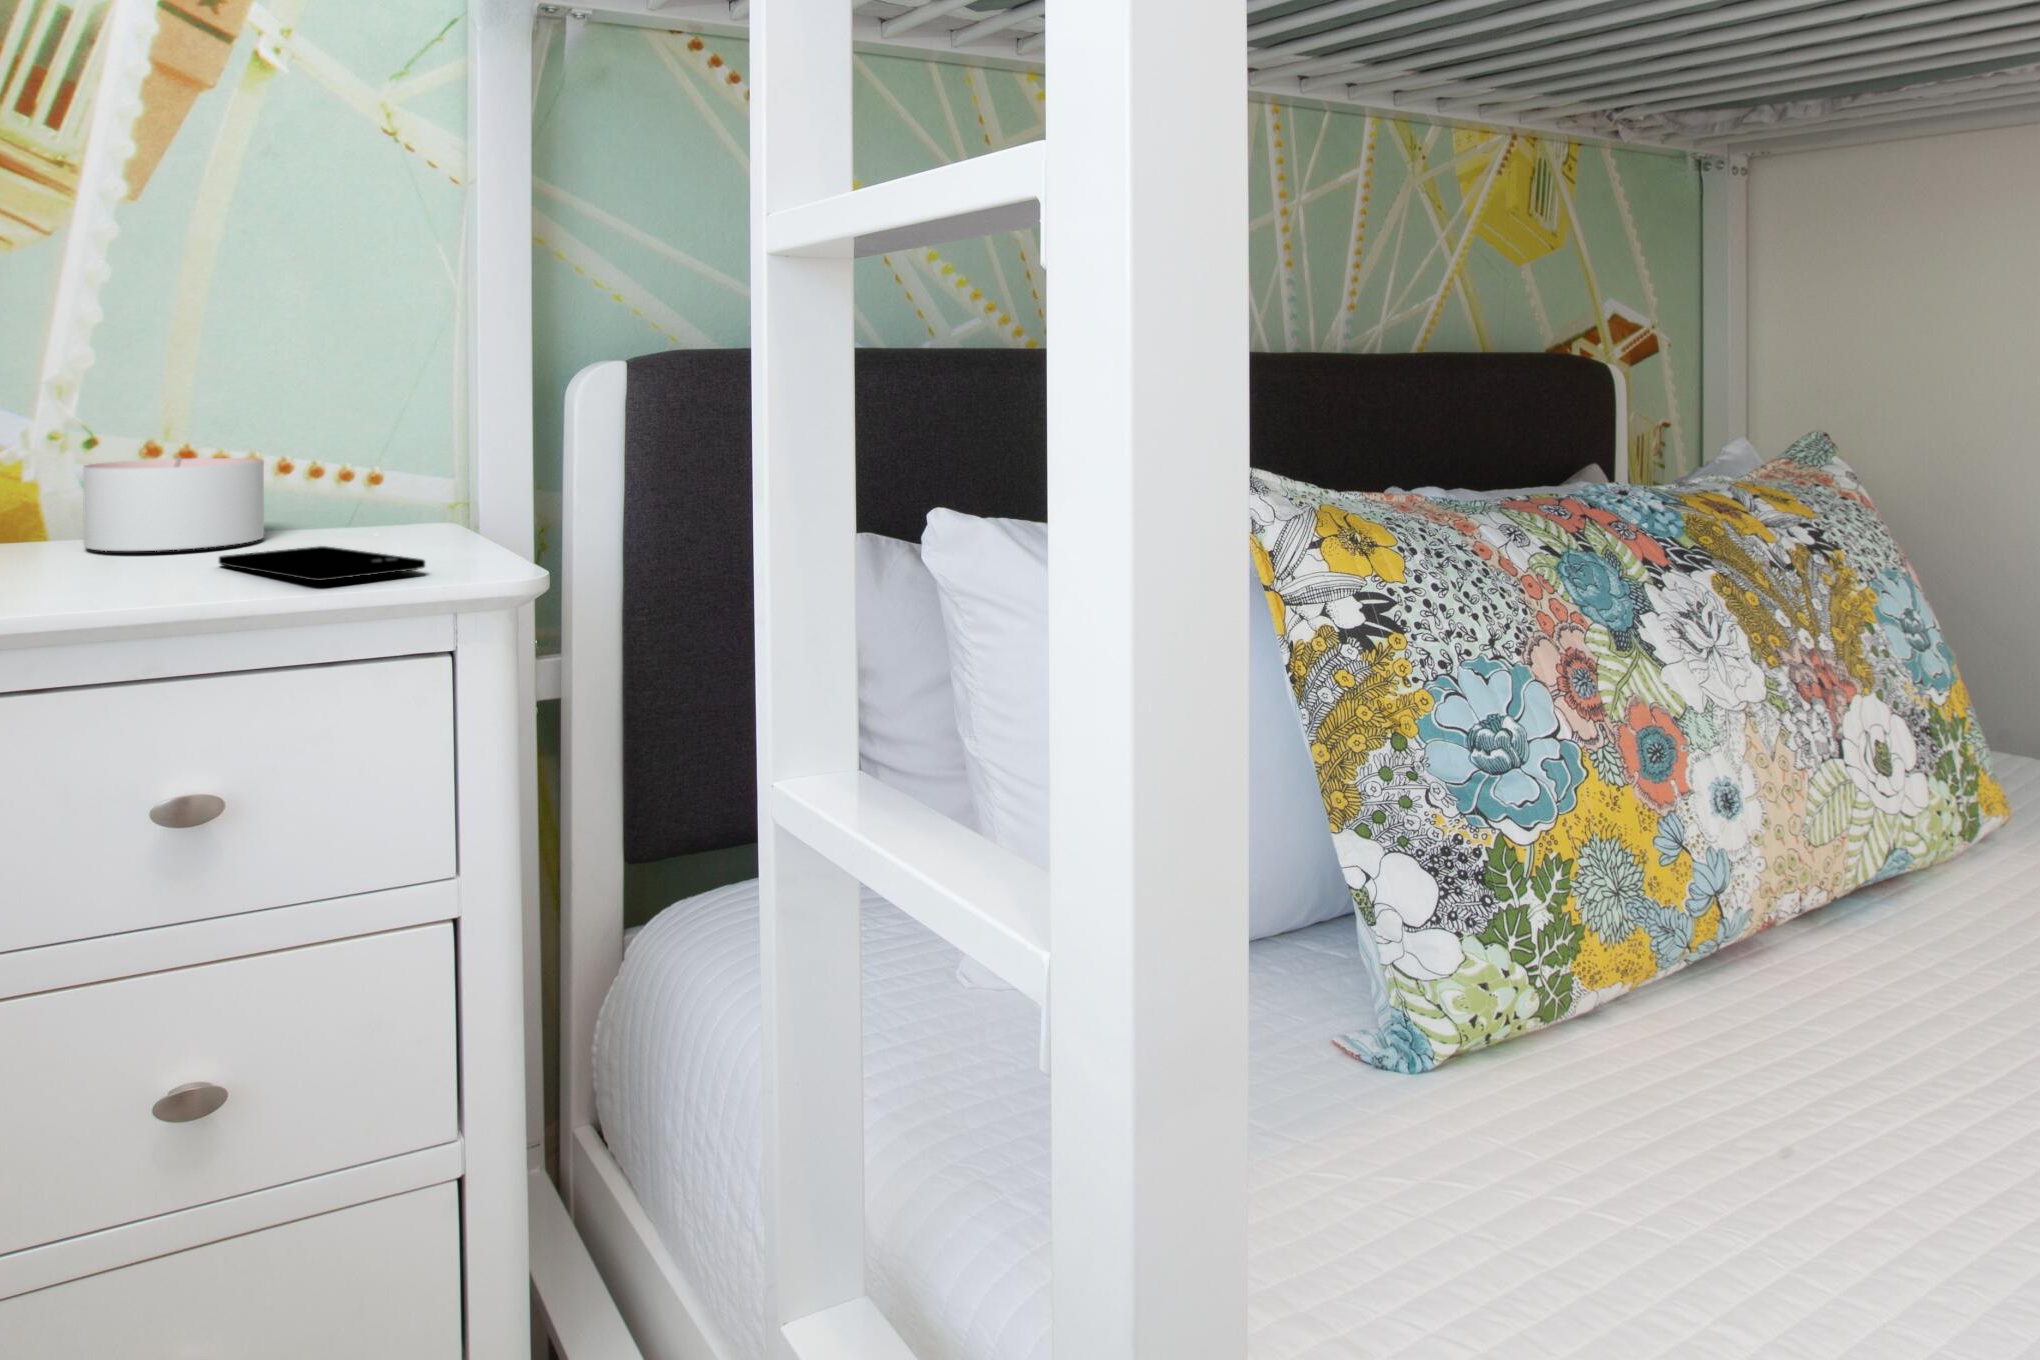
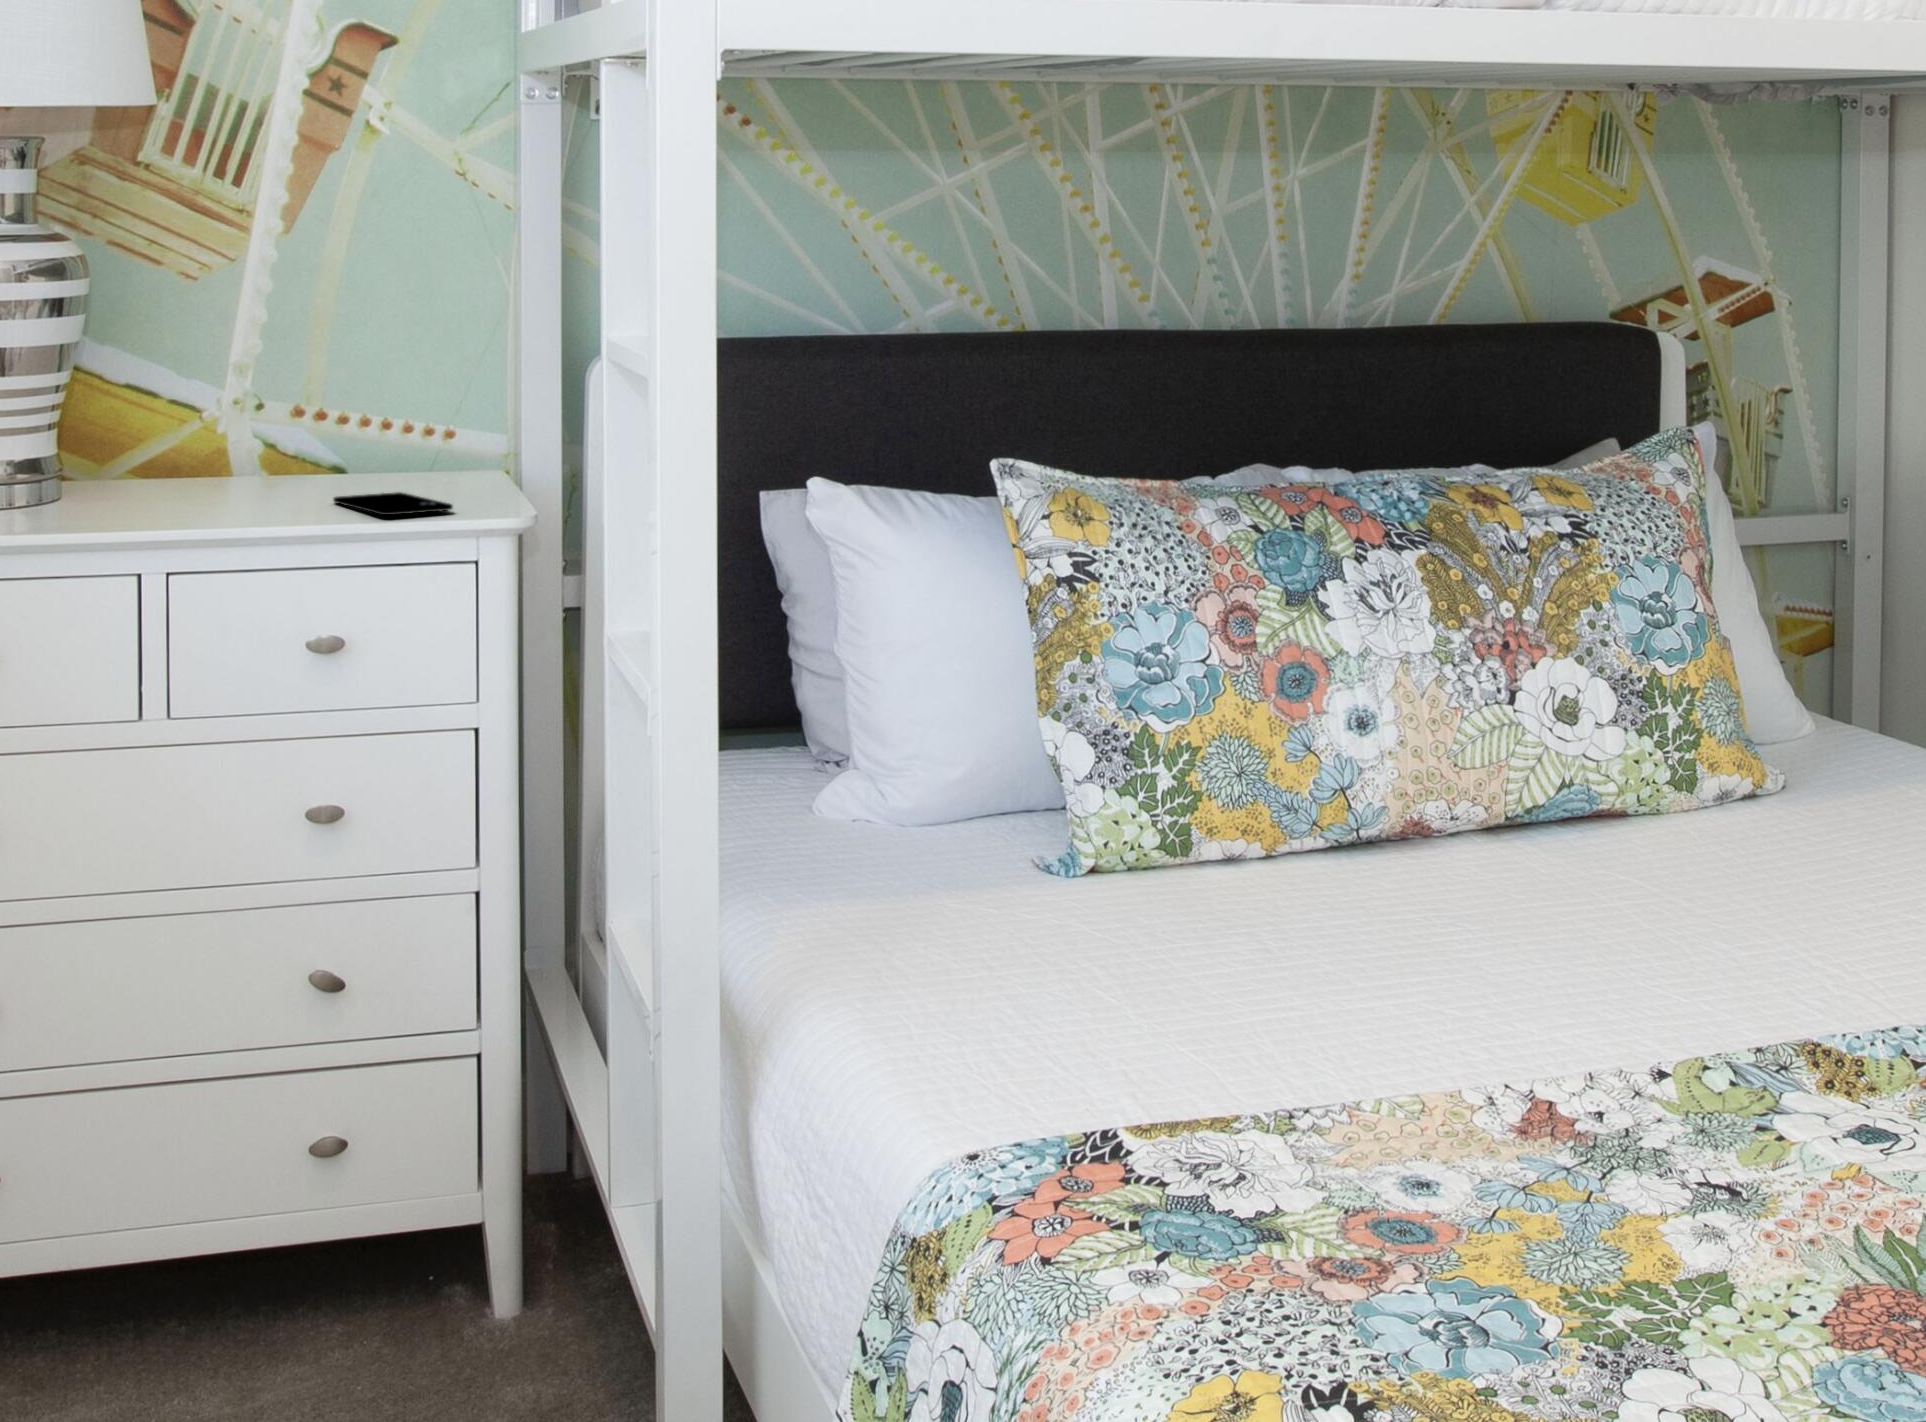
candle: present [83,457,264,551] -> none [255,426,370,491]

